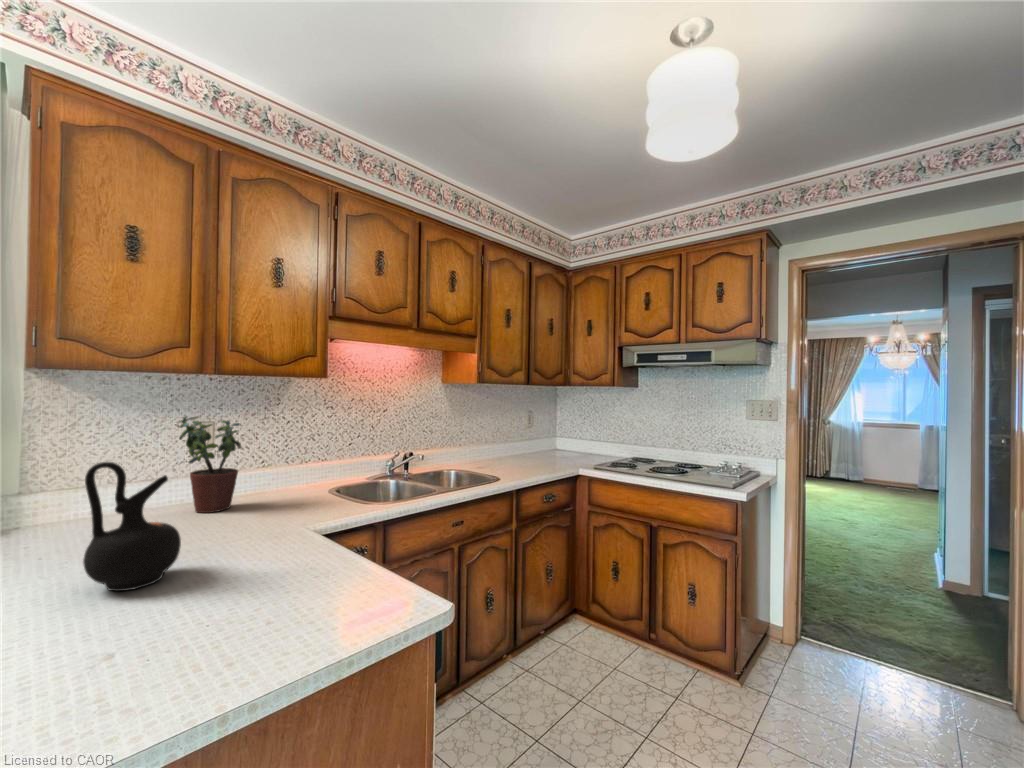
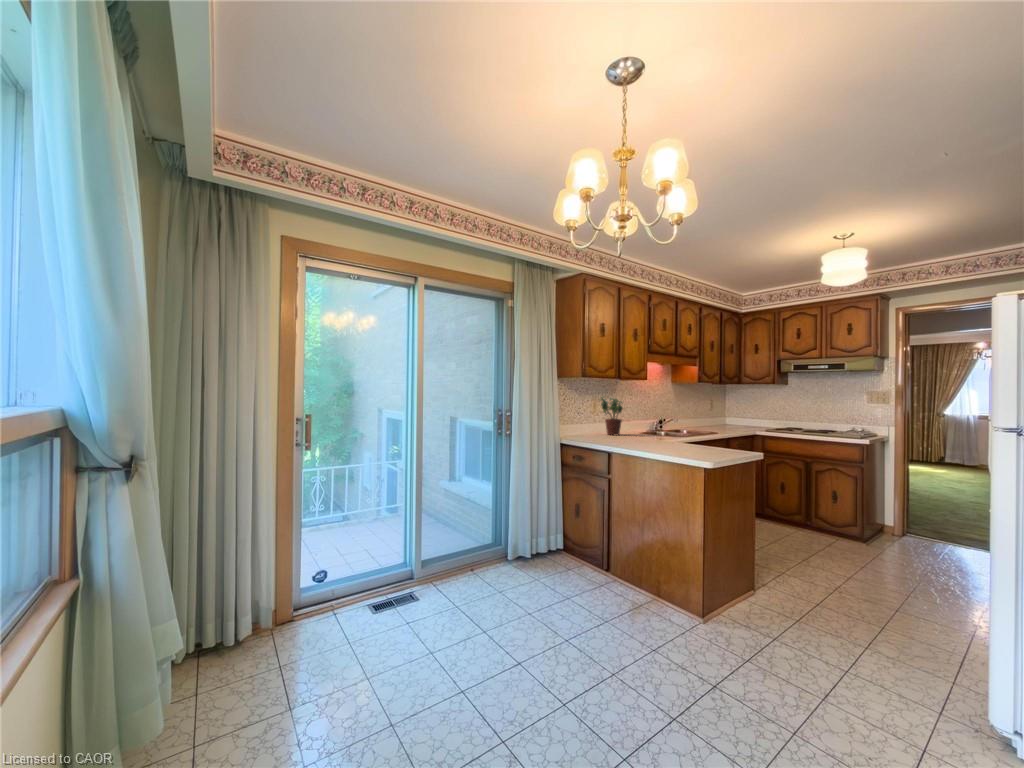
ceramic jug: present [83,462,181,591] -> none [641,406,665,445]

